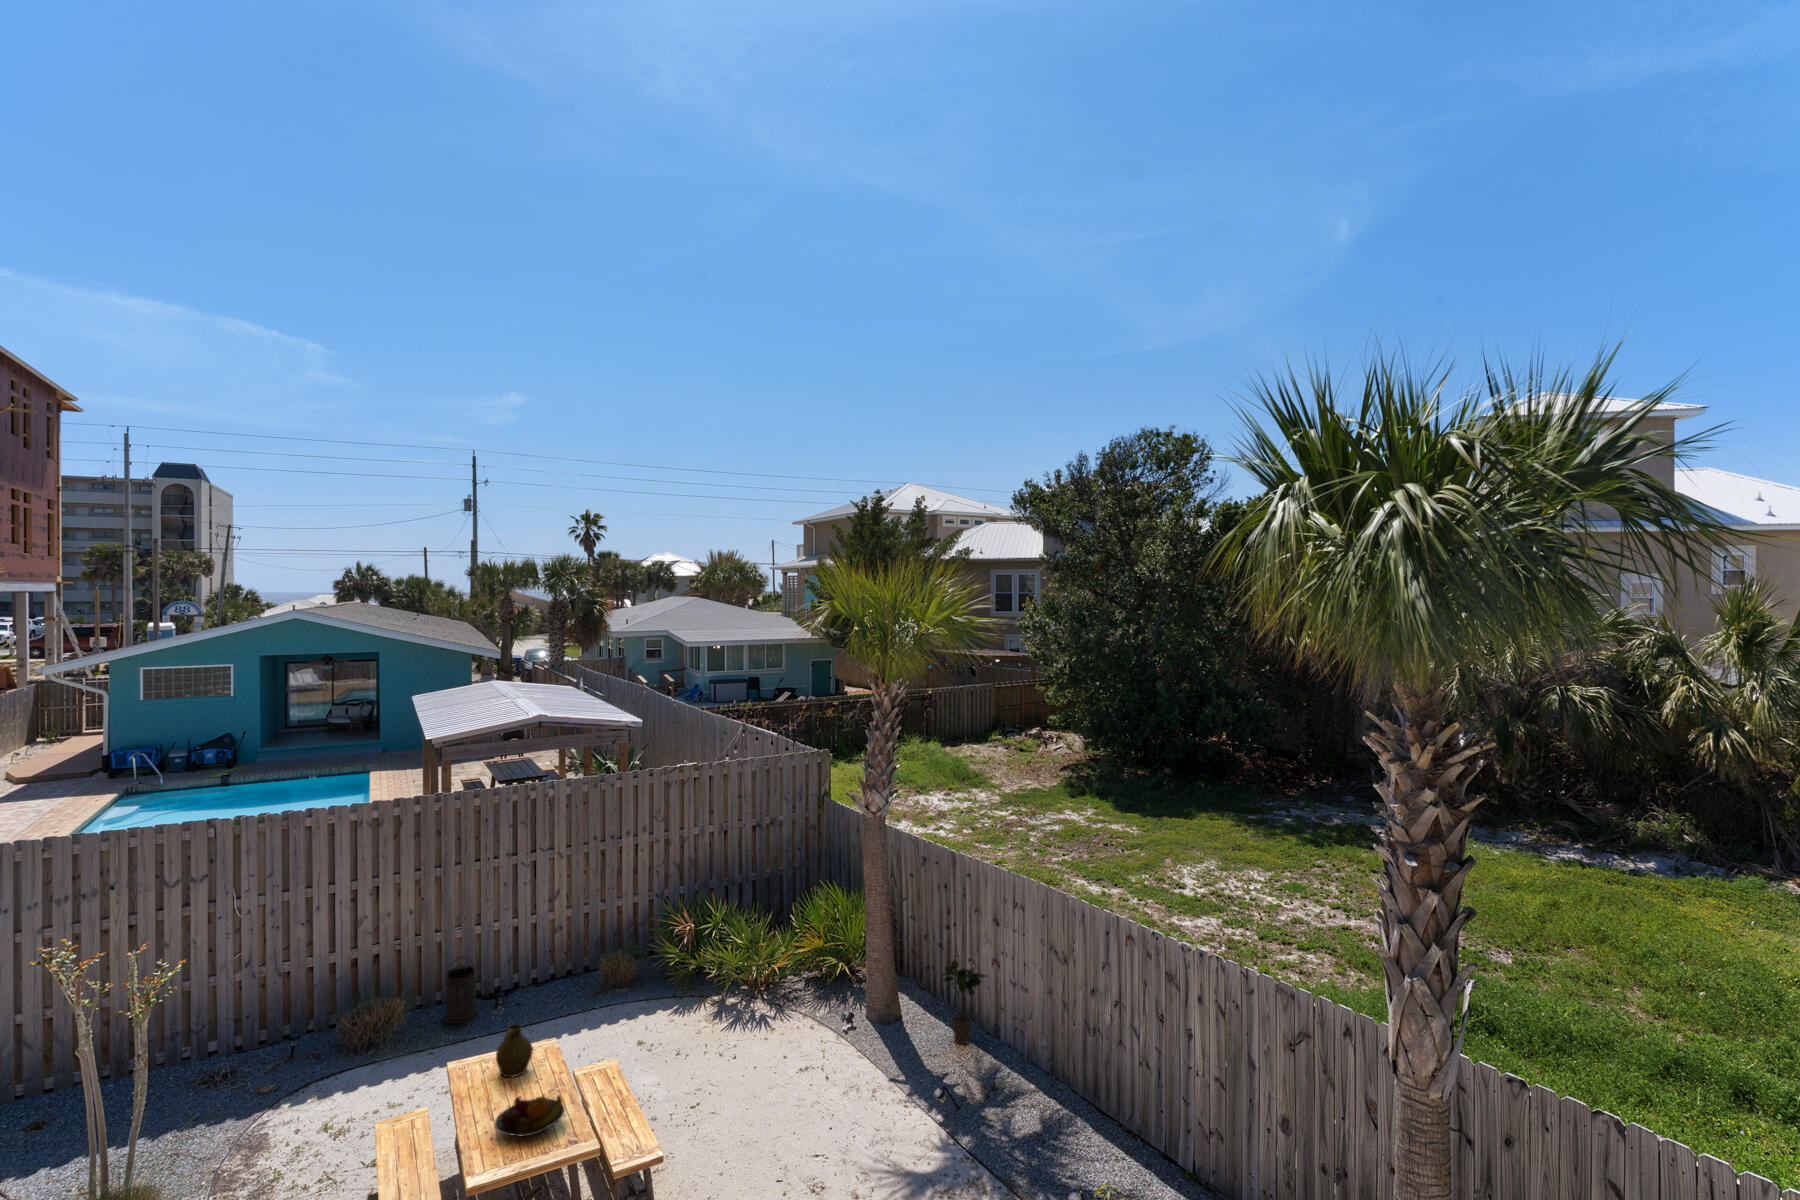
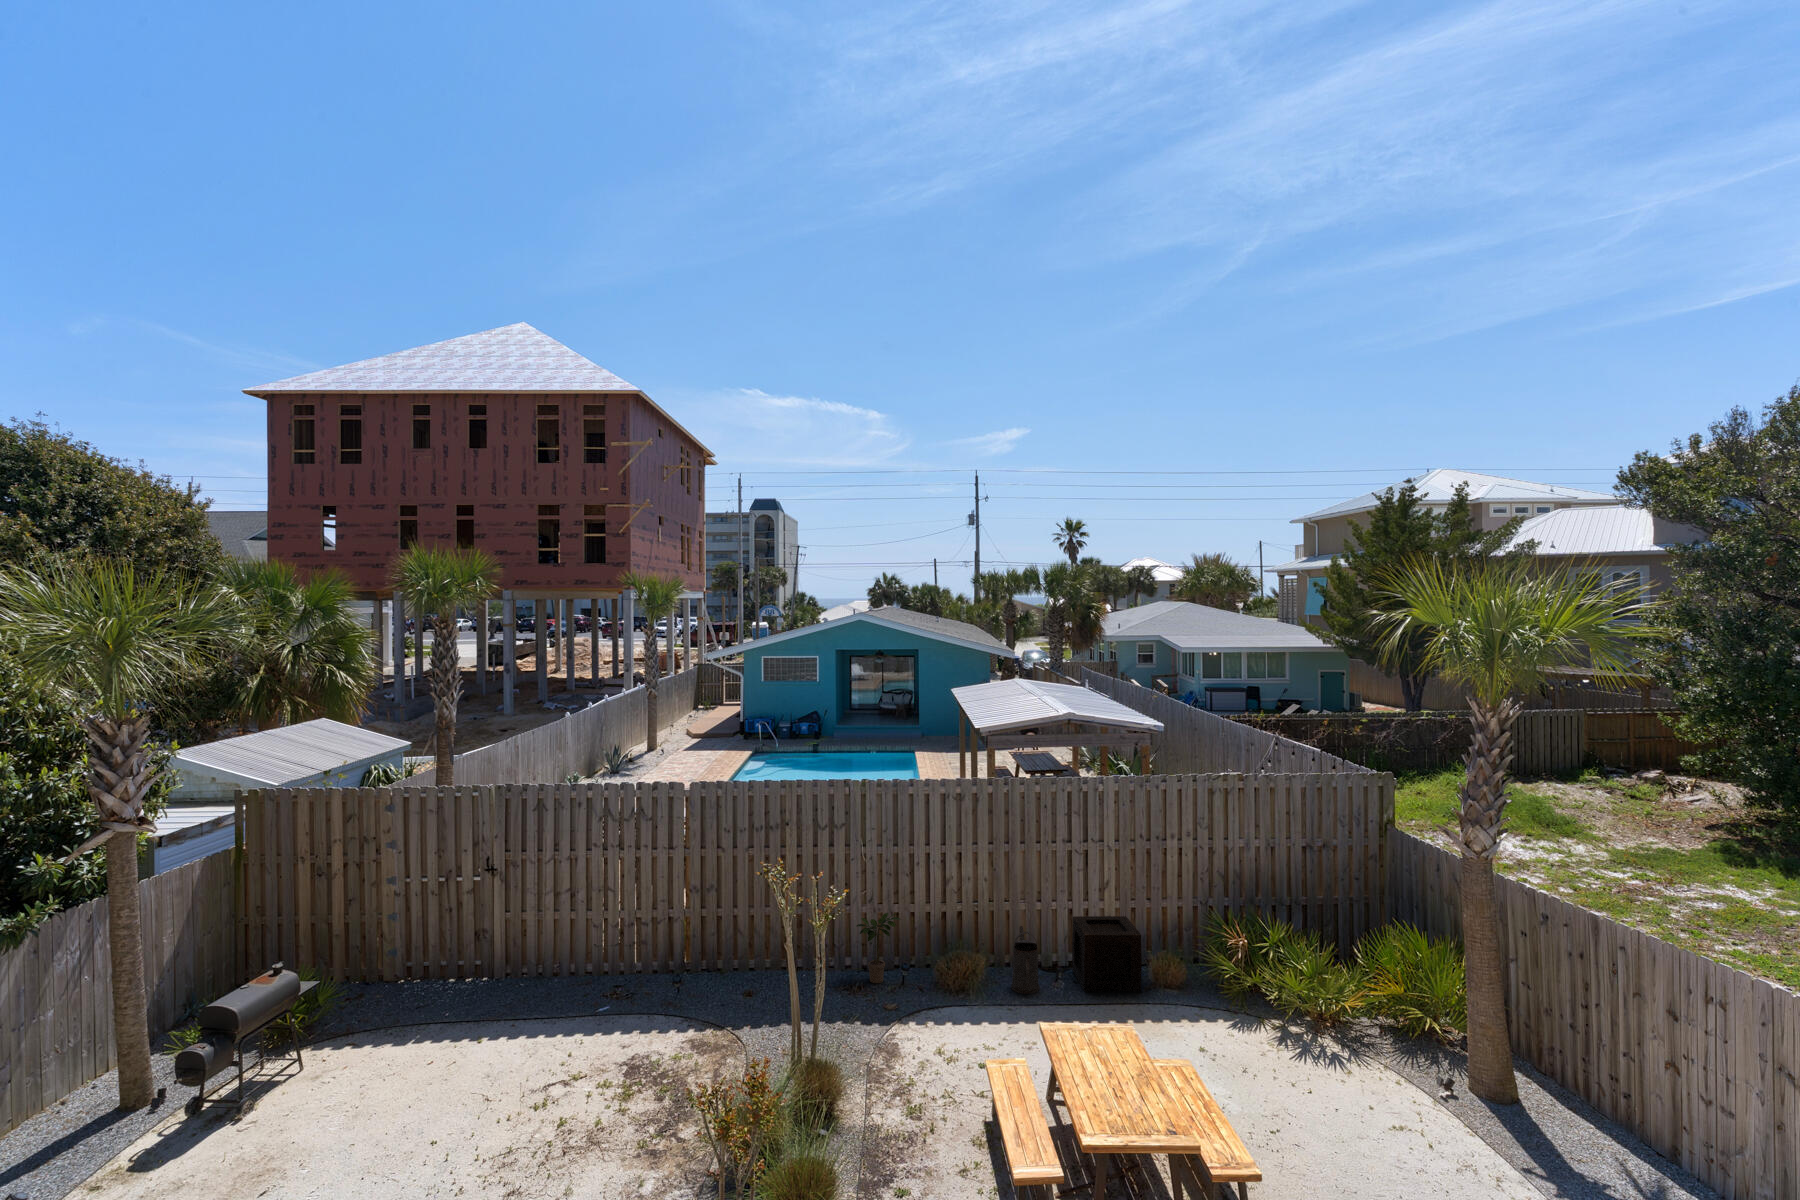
wooden crate: none [519,920,590,1007] -> present [1072,916,1142,992]
potted plant: present [942,960,986,1044] -> present [857,913,900,983]
pitcher: present [496,1024,533,1077] -> none [1085,1004,1118,1054]
fruit bowl: present [495,1096,565,1137] -> none [1100,1073,1163,1112]

